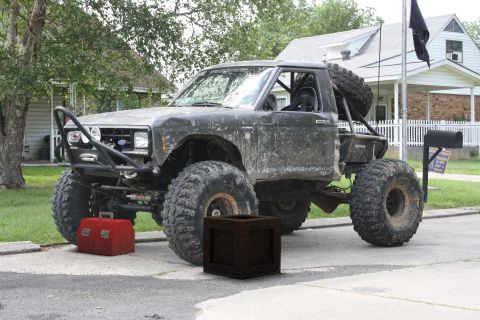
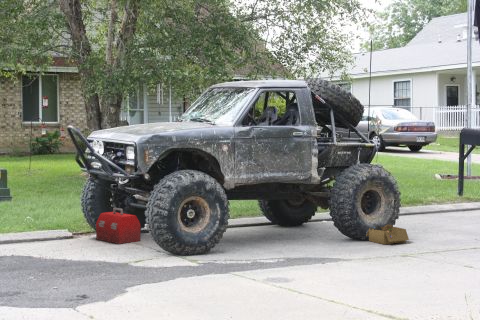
wooden crate: present [202,214,282,279] -> none [173,214,235,268]
cardboard box: none [394,226,446,248] -> present [366,224,409,244]

